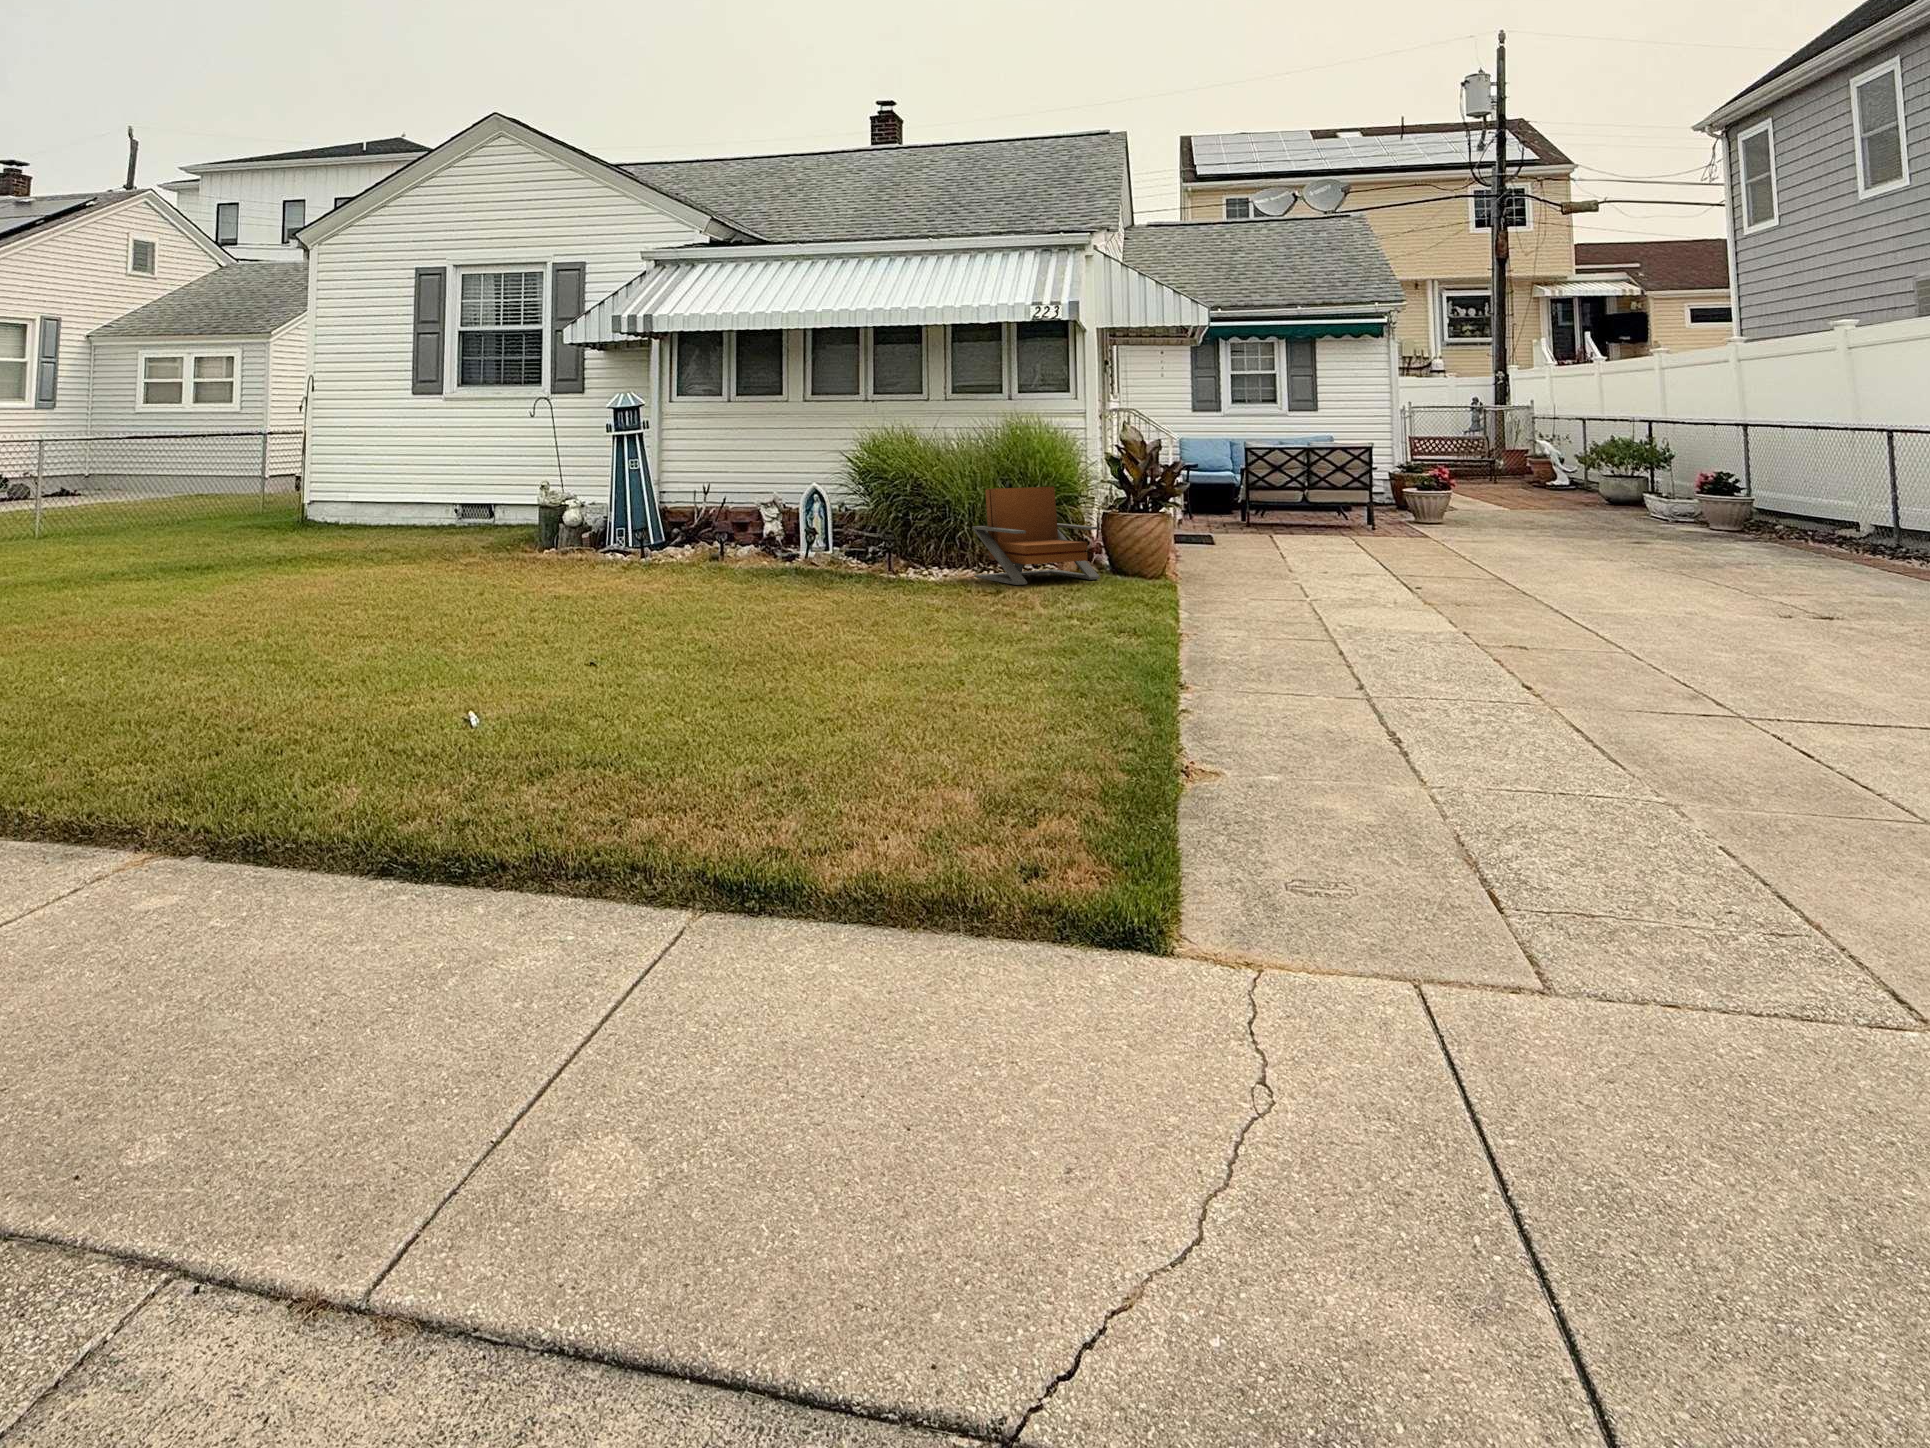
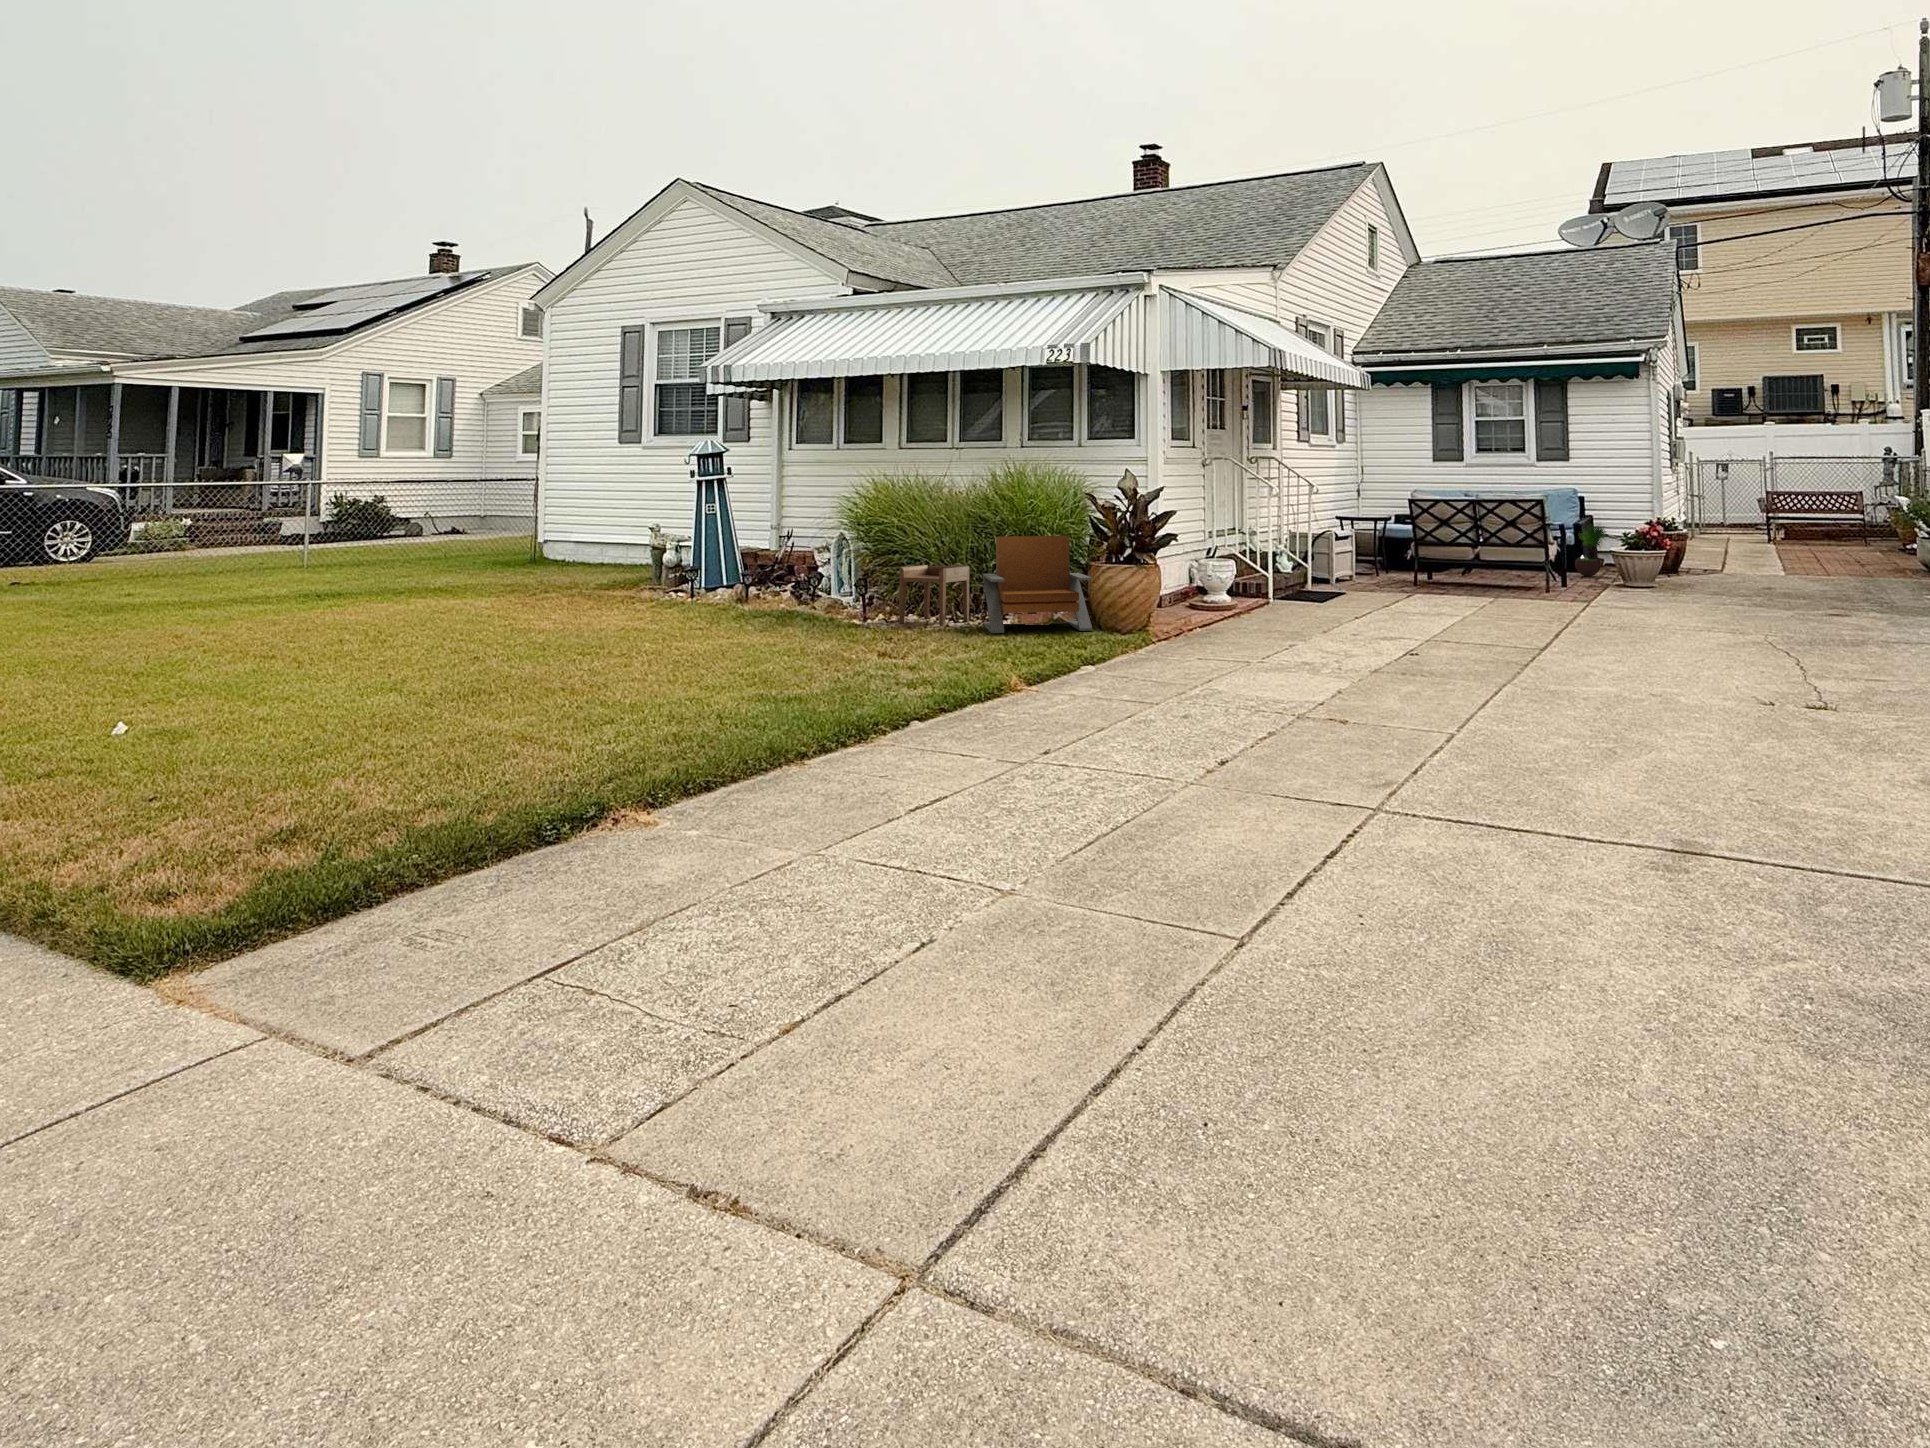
potted tree: none [1340,467,1371,517] -> present [1575,526,1606,576]
side table: none [893,519,955,580] -> present [899,565,969,626]

